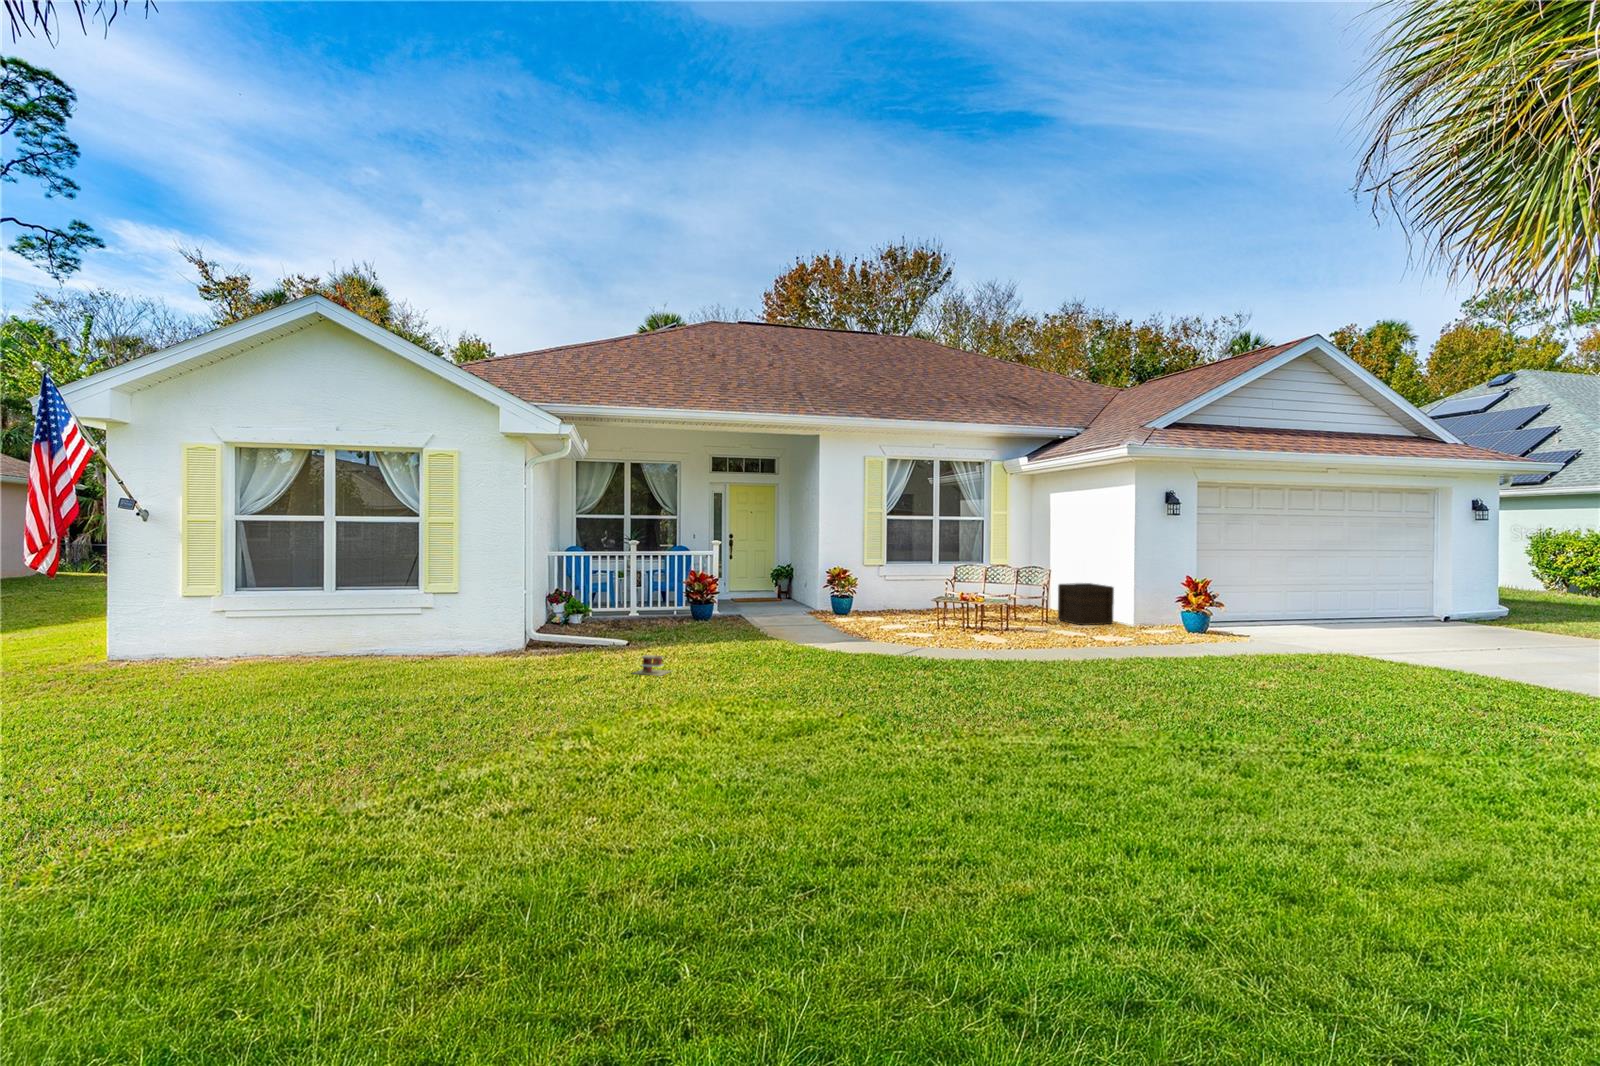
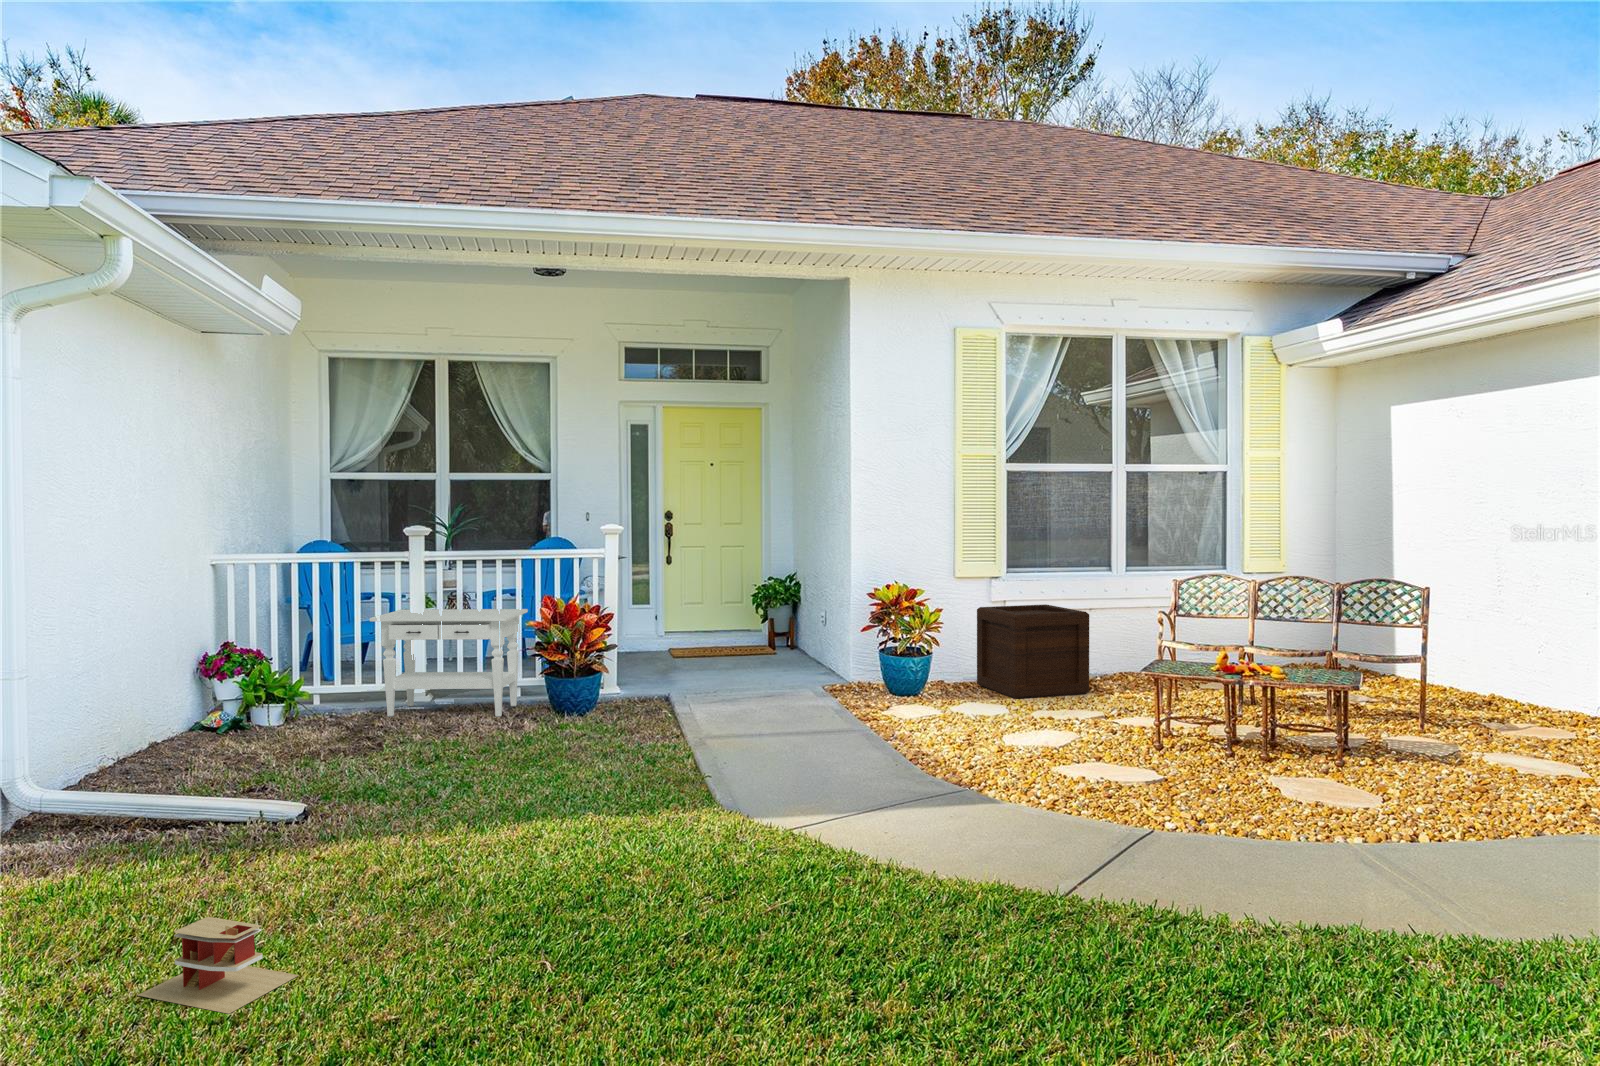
side table: none [621,576,682,621] -> present [370,609,528,717]
wooden crate: present [1058,583,1114,625] -> present [977,604,1089,699]

